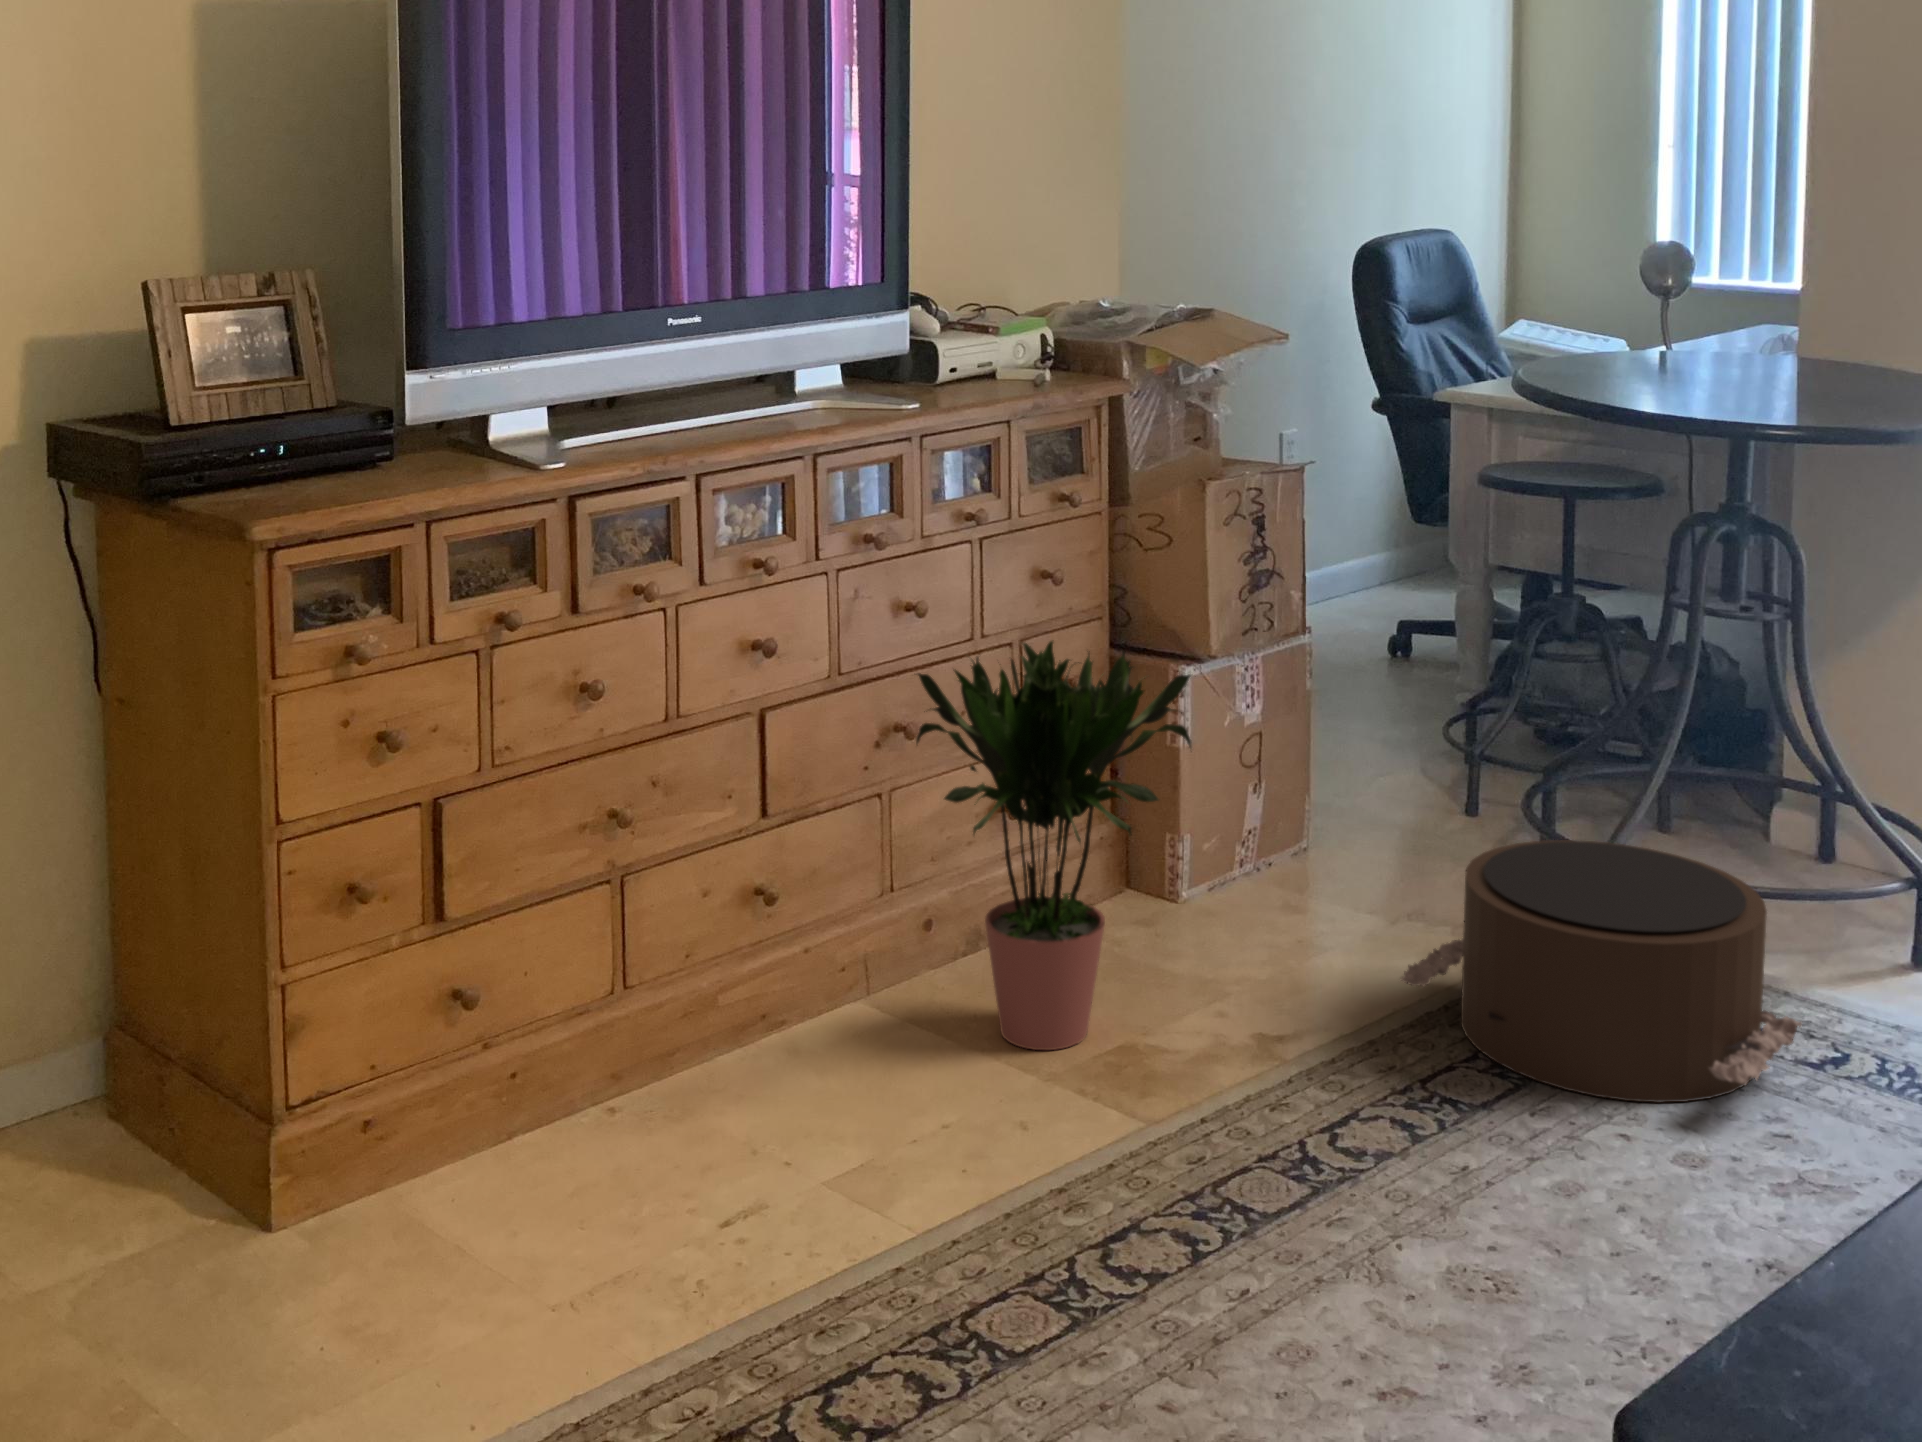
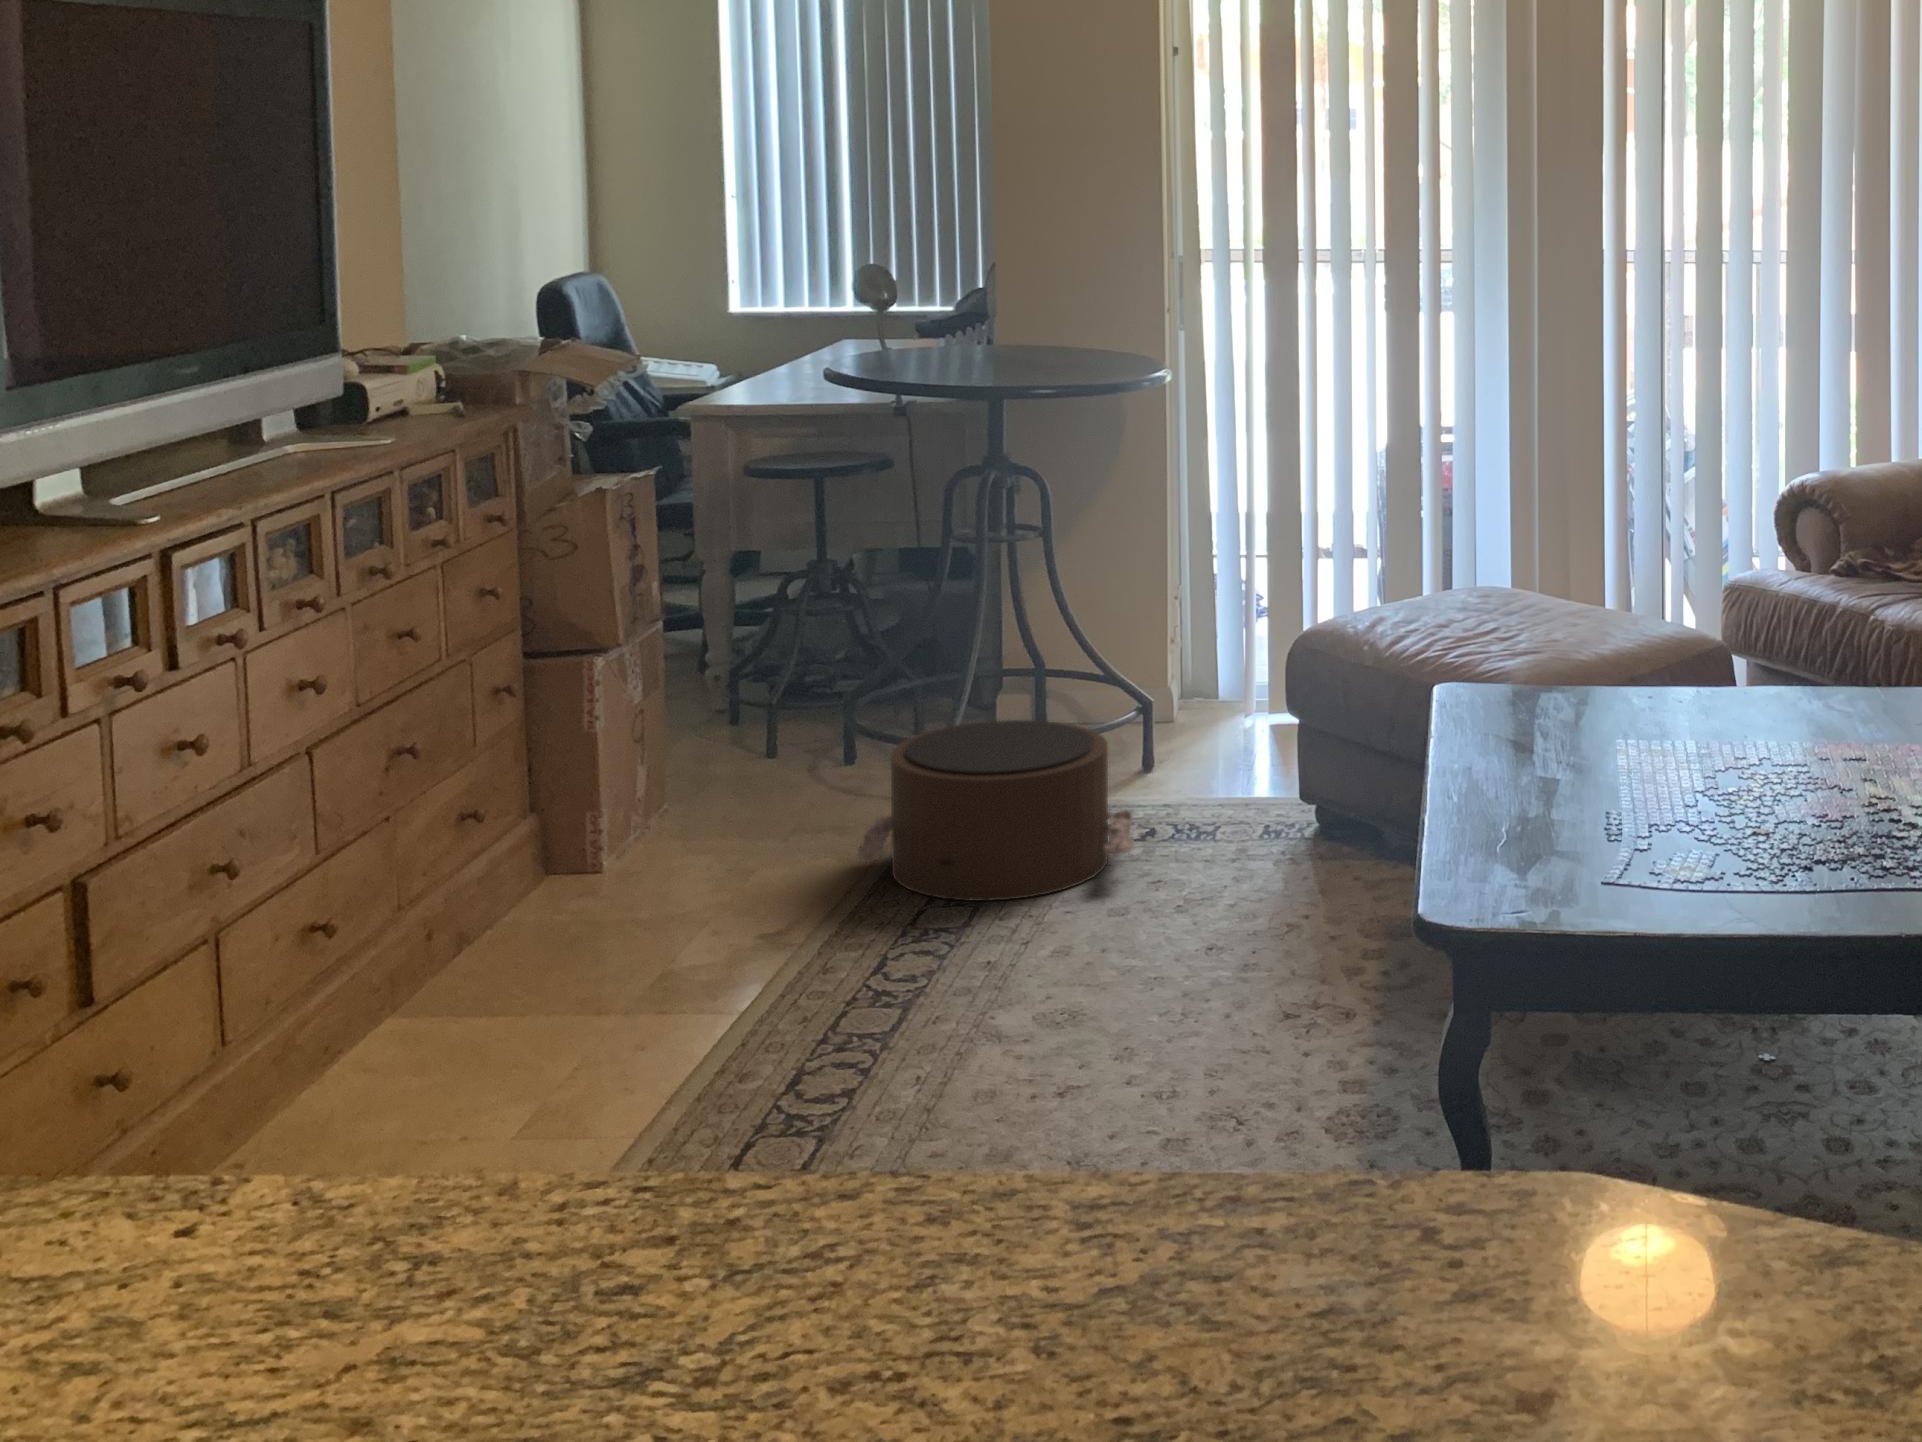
potted plant: present [916,641,1191,1050] -> none [409,602,701,1002]

